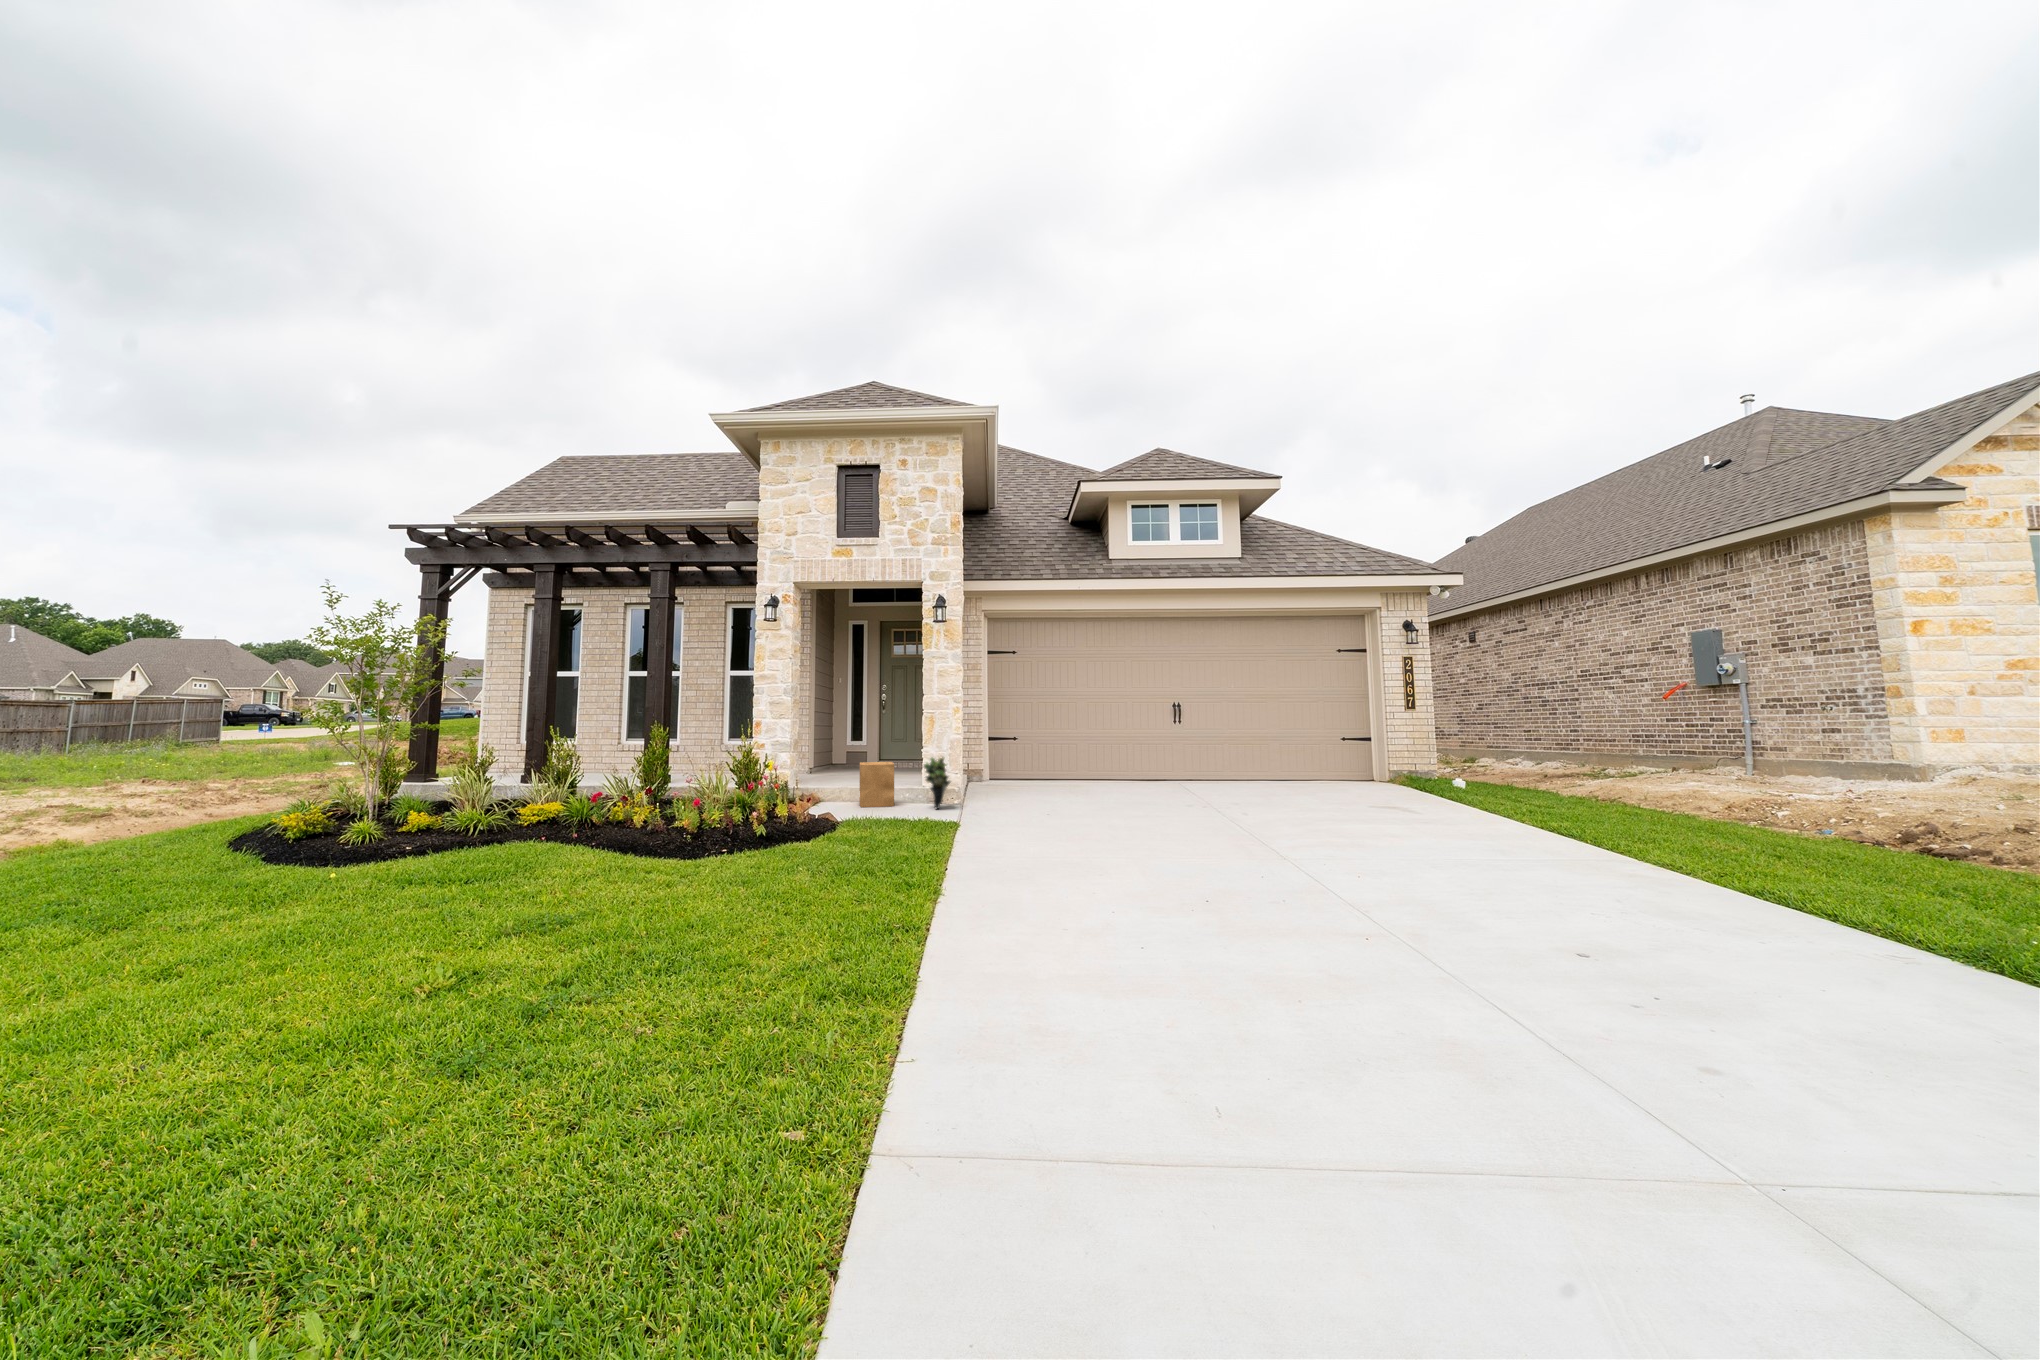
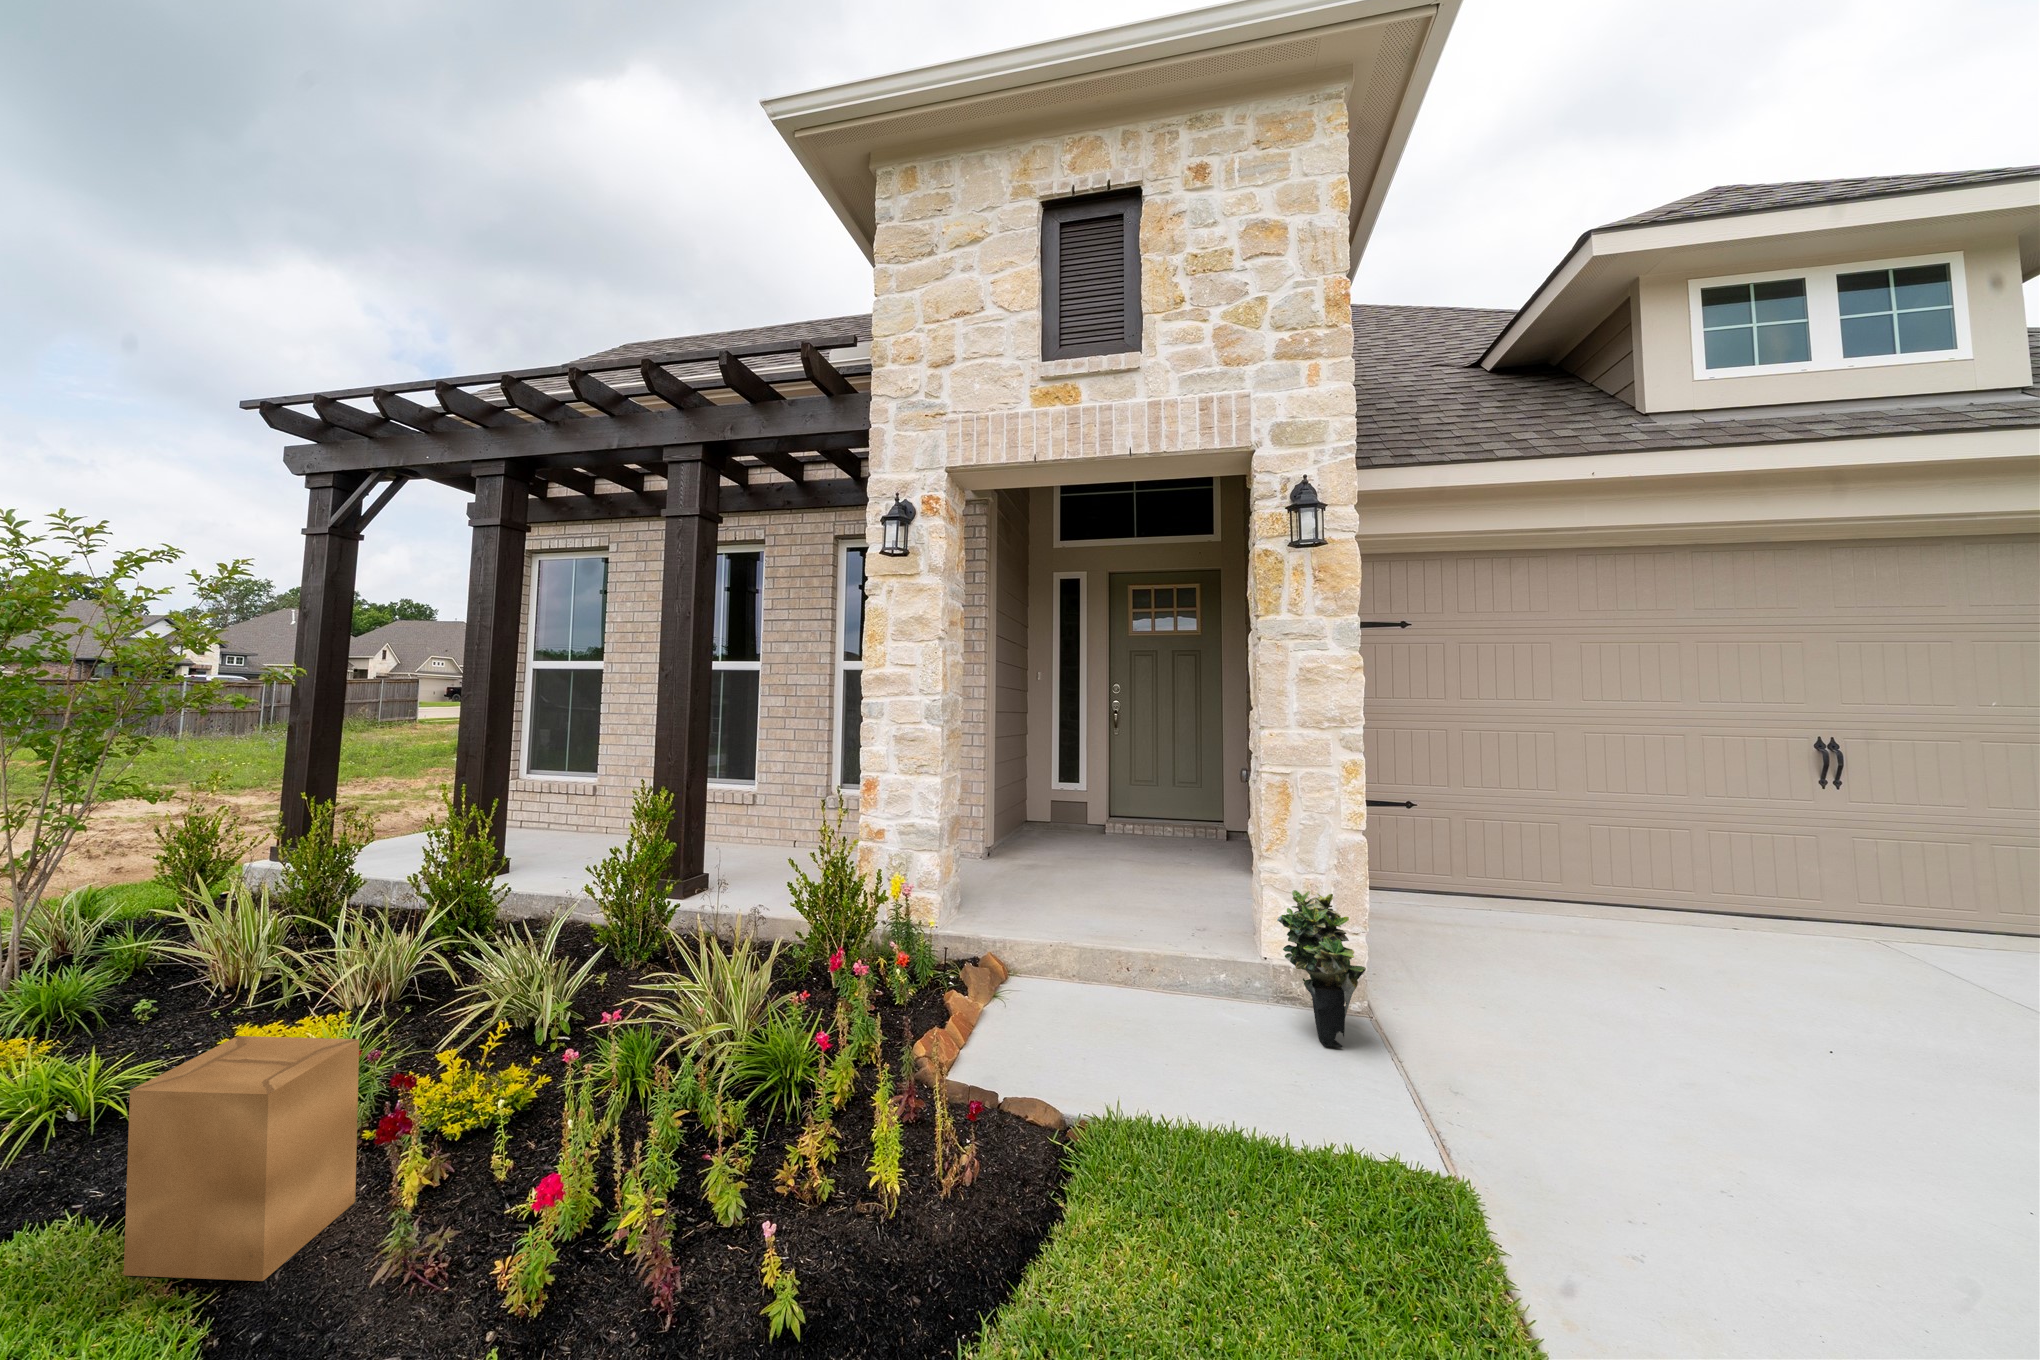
cardboard box: present [859,762,894,807] -> present [124,1036,359,1281]

